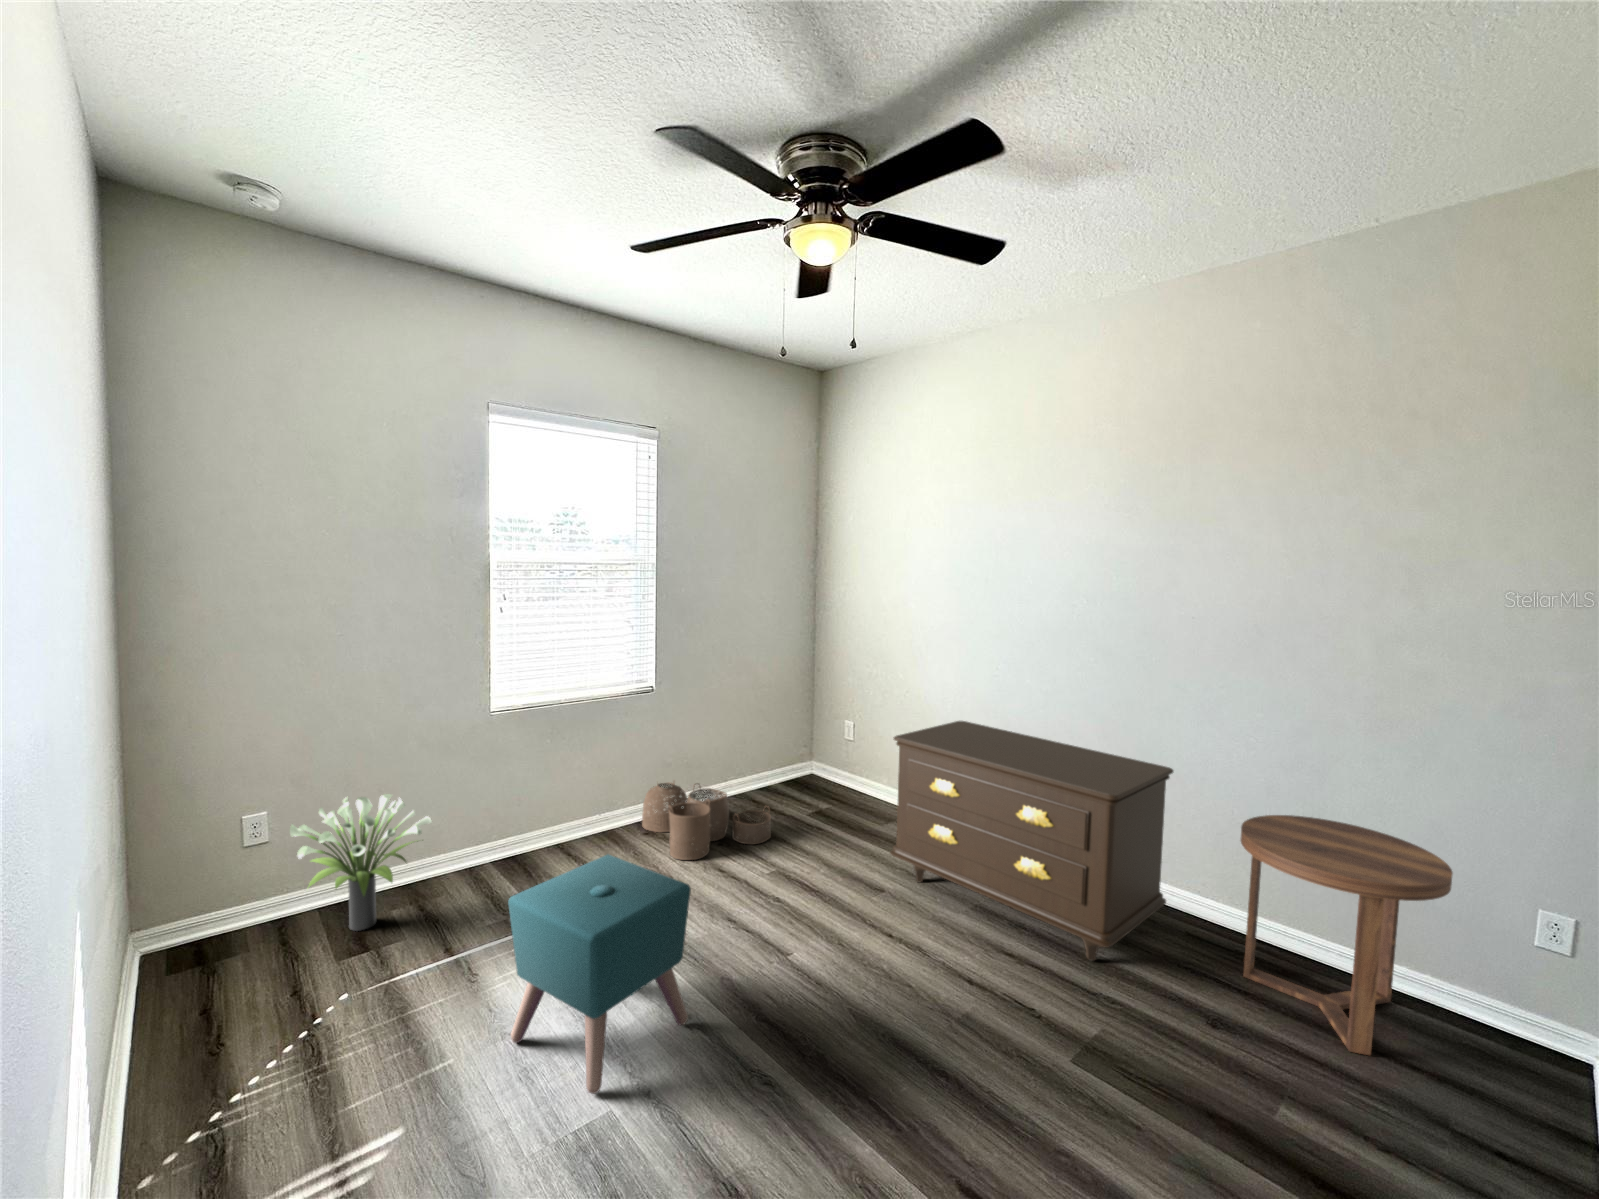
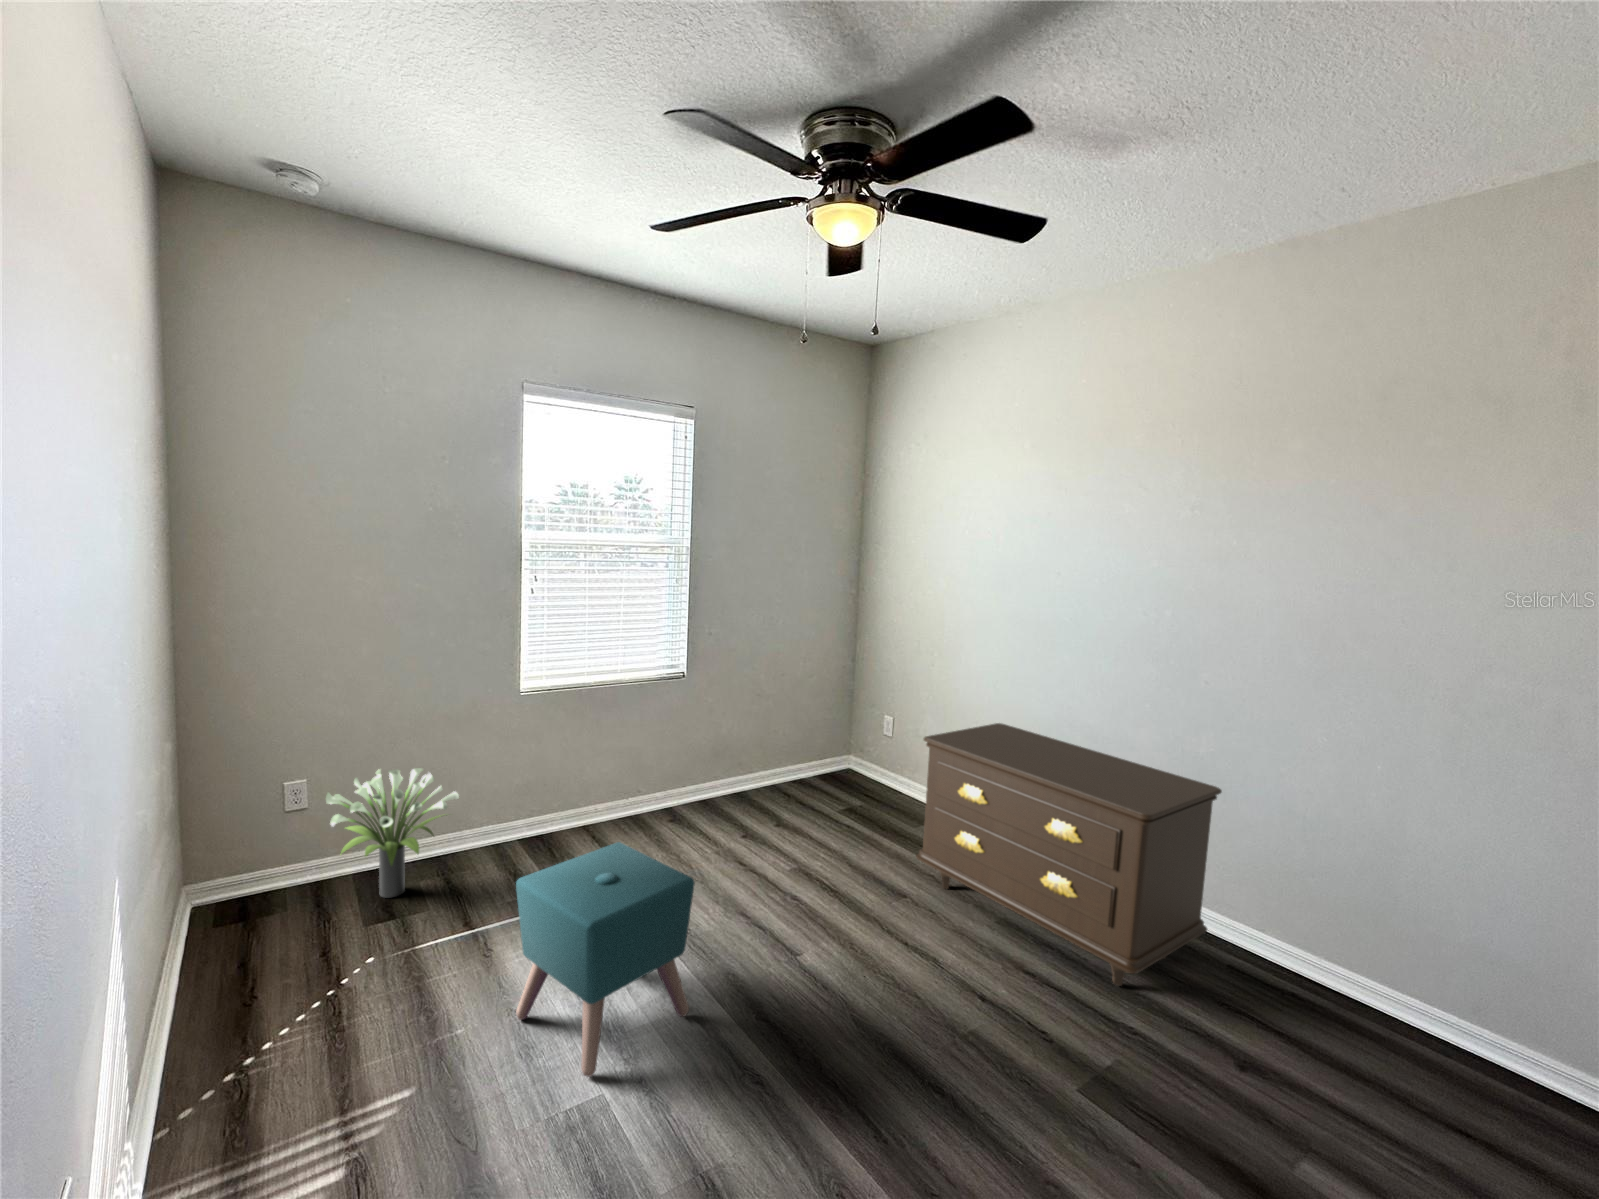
woven basket: present [642,782,771,860] -> none [670,767,798,850]
side table: present [1241,815,1453,1055] -> none [1285,846,1528,1115]

